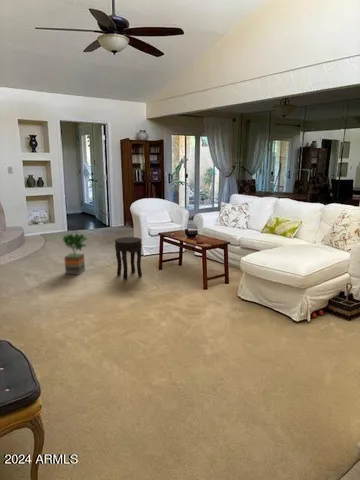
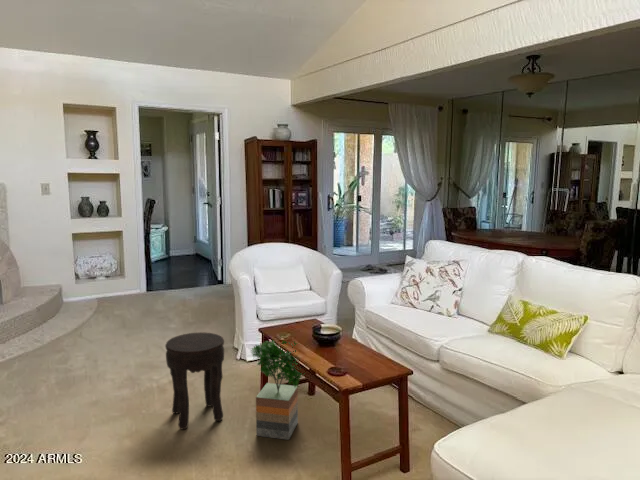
potted tree: present [63,234,87,274] -> present [252,340,305,440]

